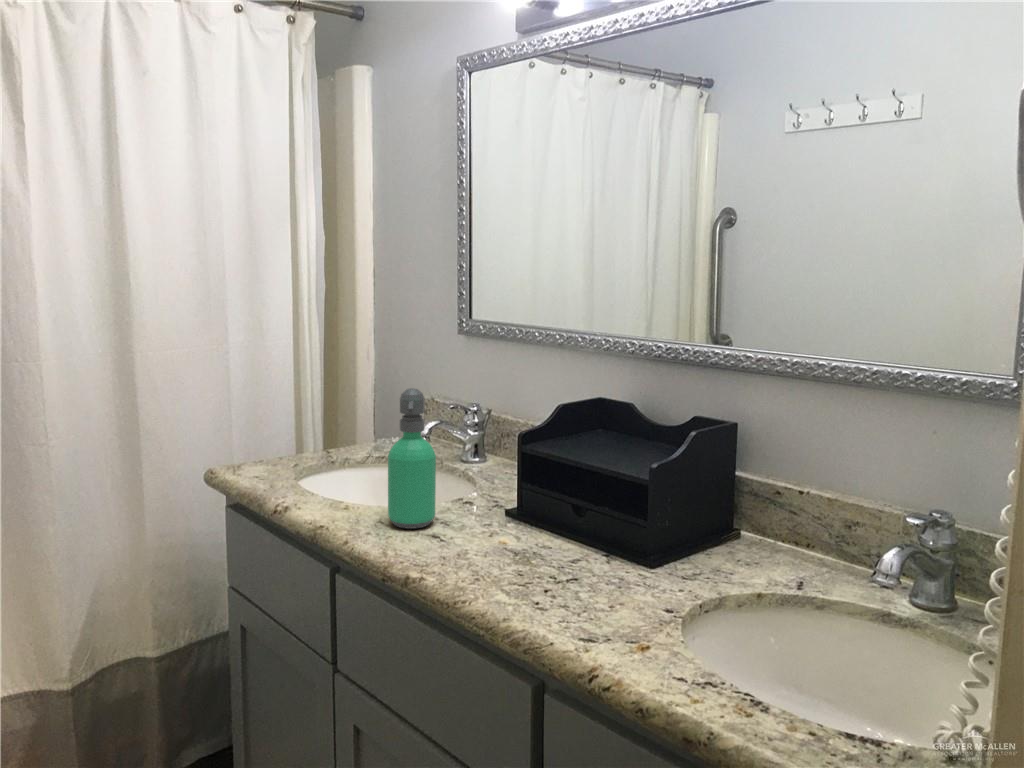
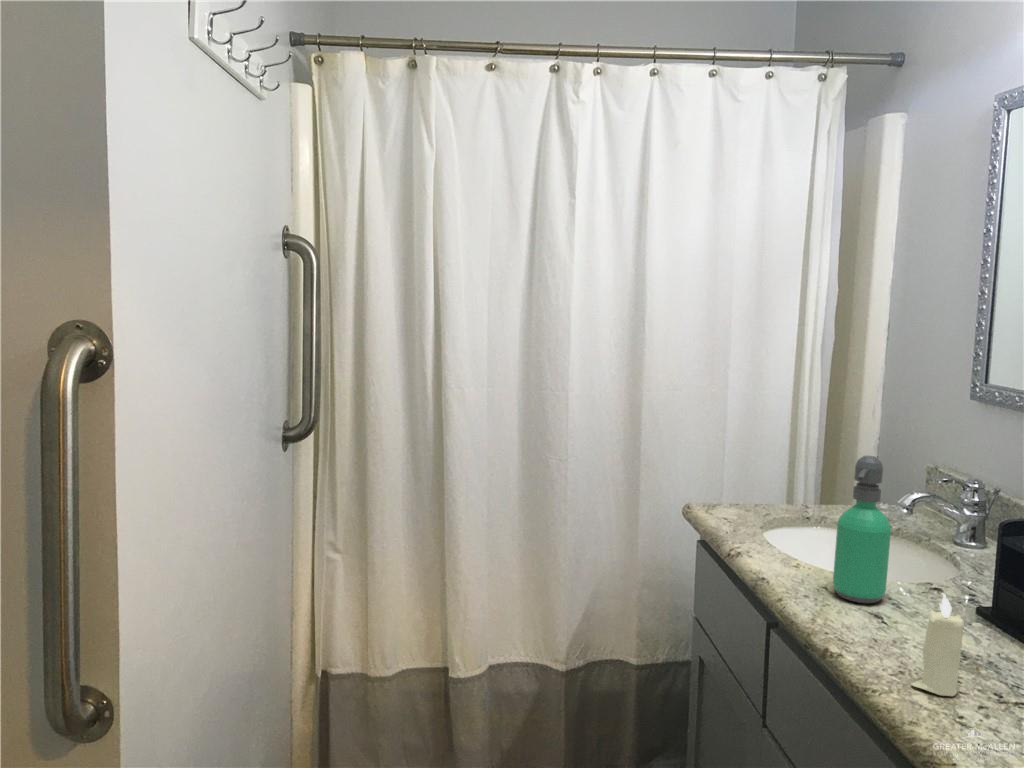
candle: none [489,499,527,590] -> present [911,593,964,696]

